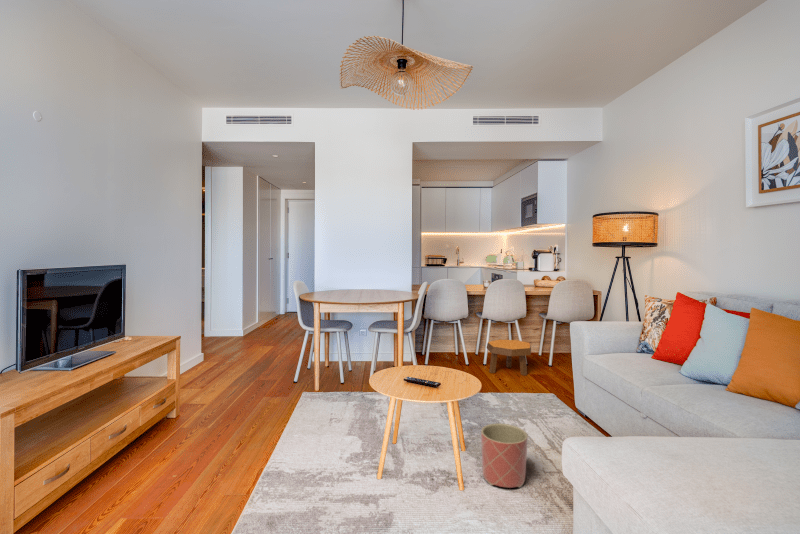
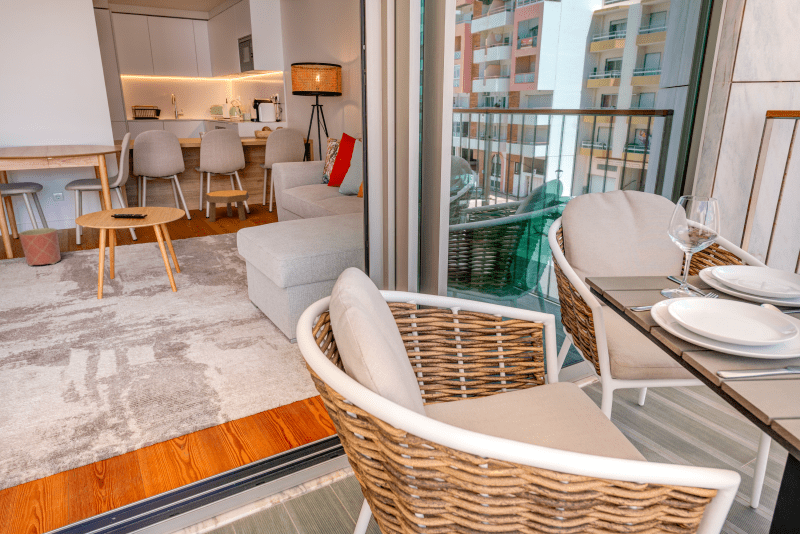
planter: present [481,423,528,488] -> present [19,228,61,266]

